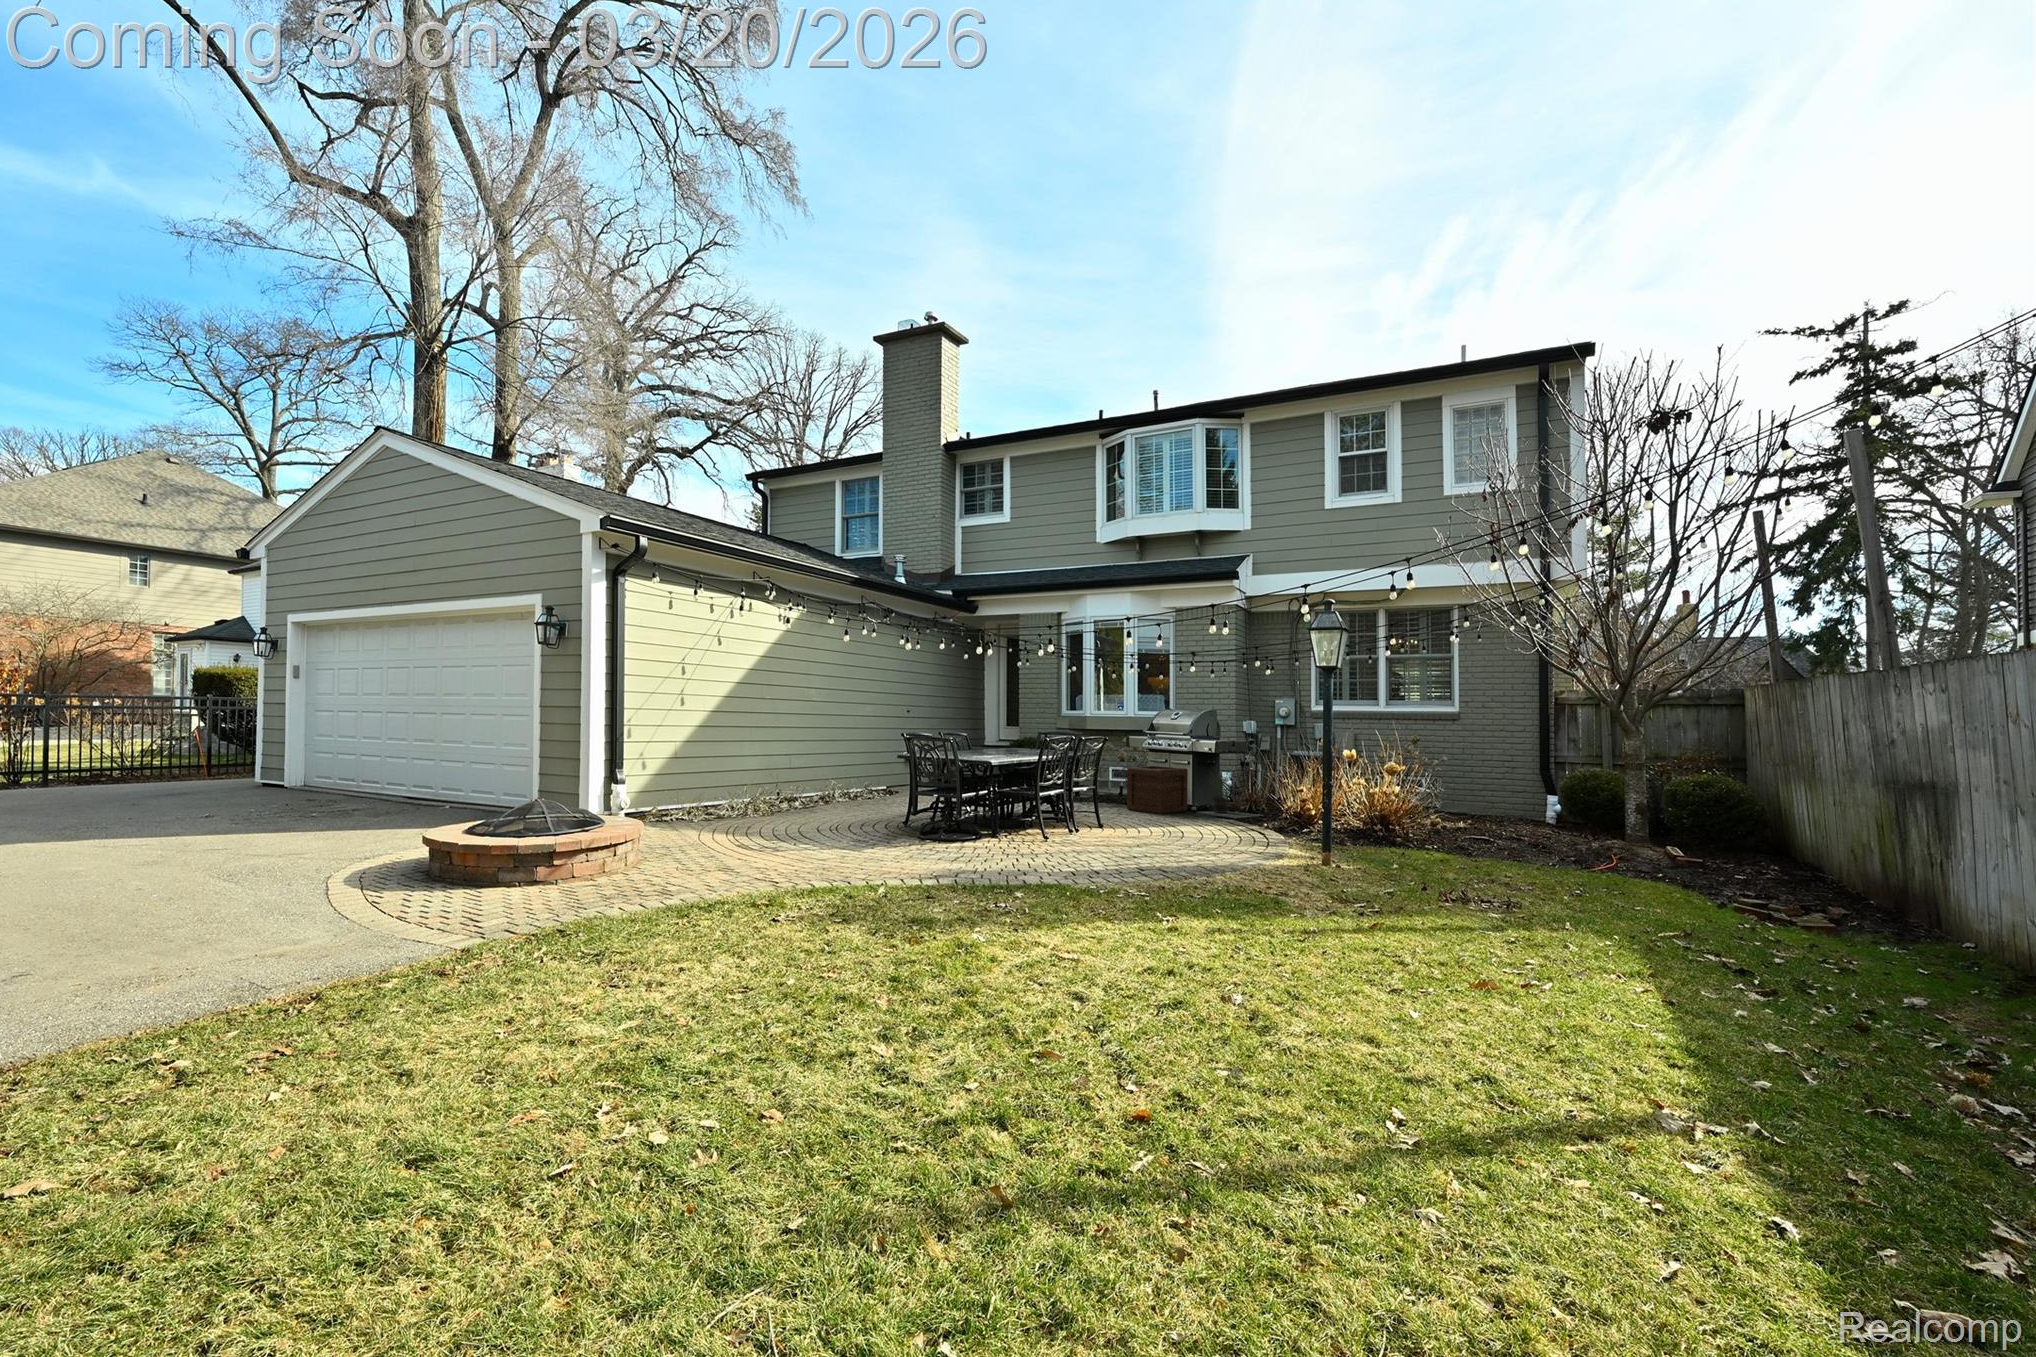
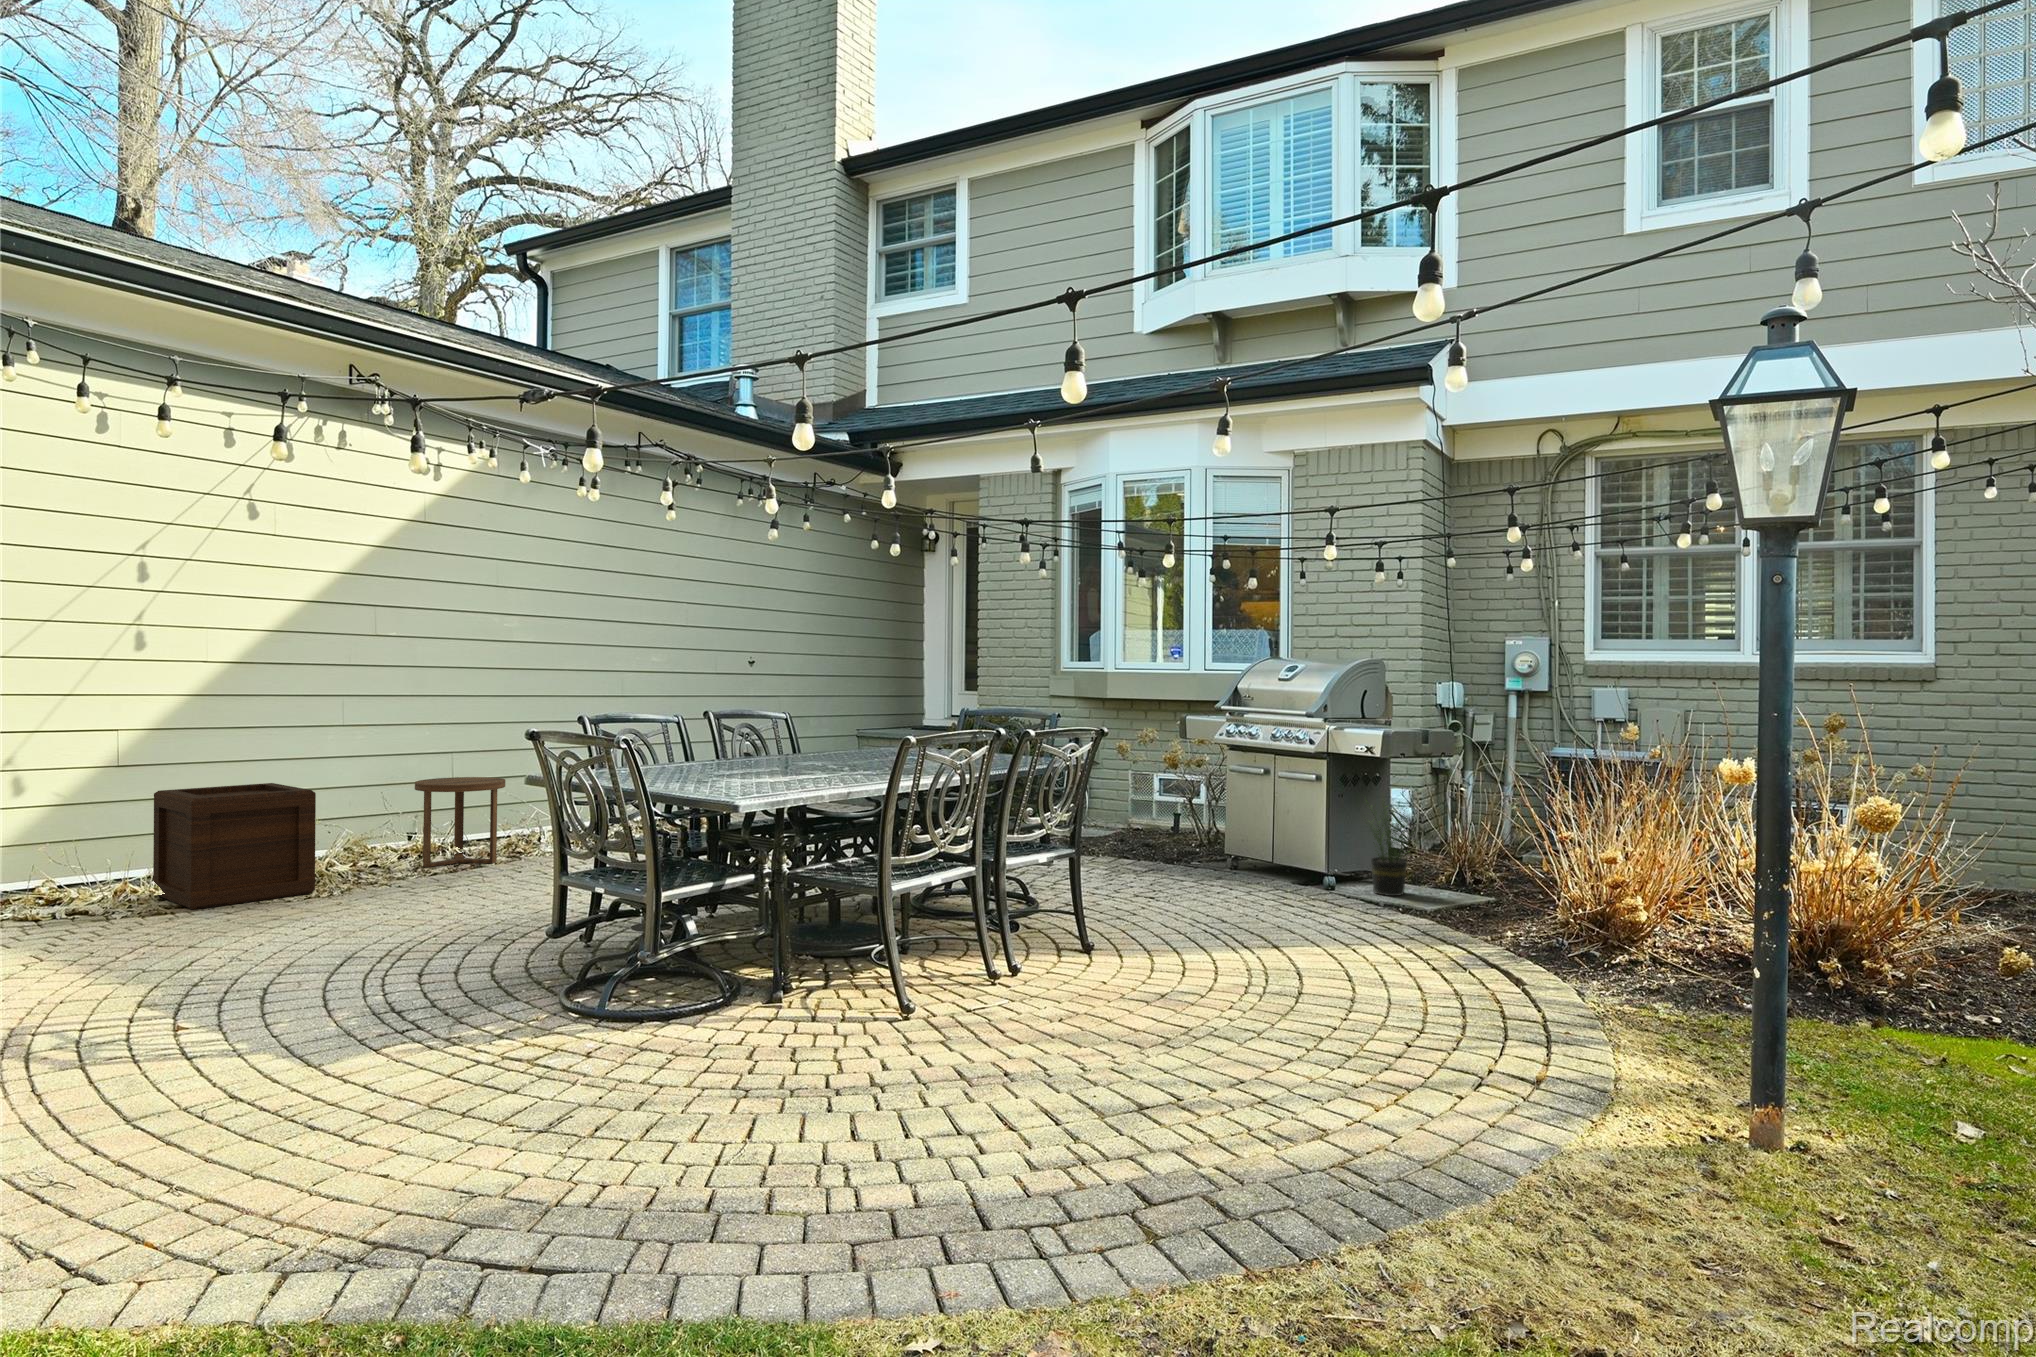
side table: none [776,763,815,804] -> present [415,777,505,867]
wooden crate: present [1127,766,1188,814] -> present [153,783,316,910]

